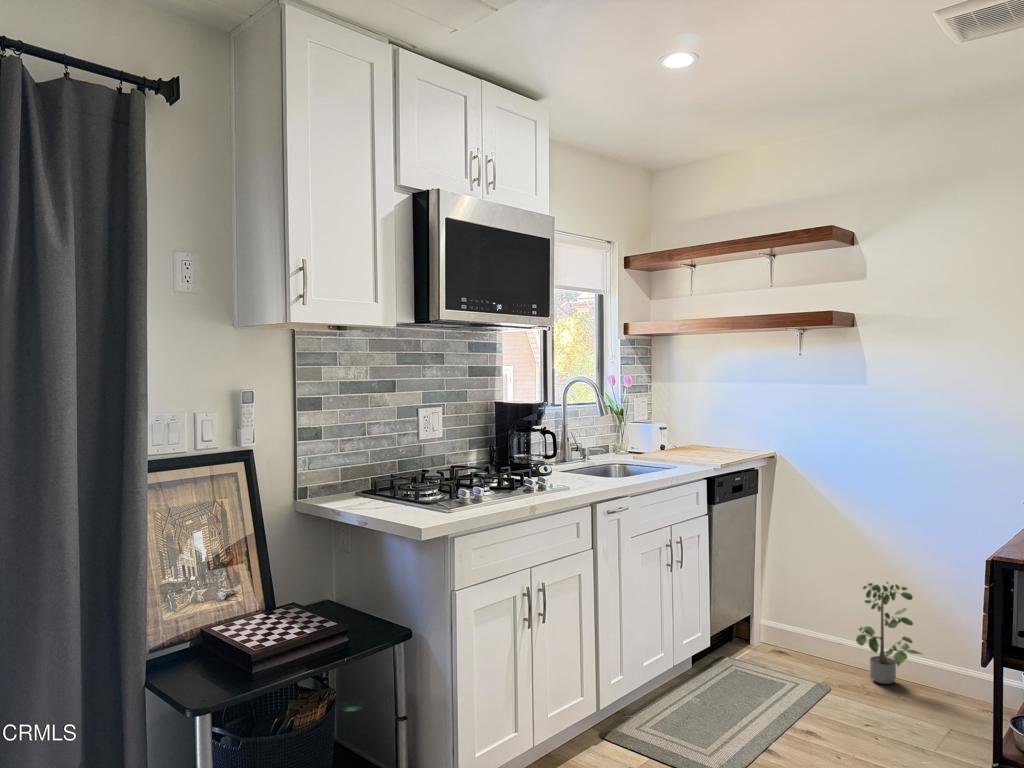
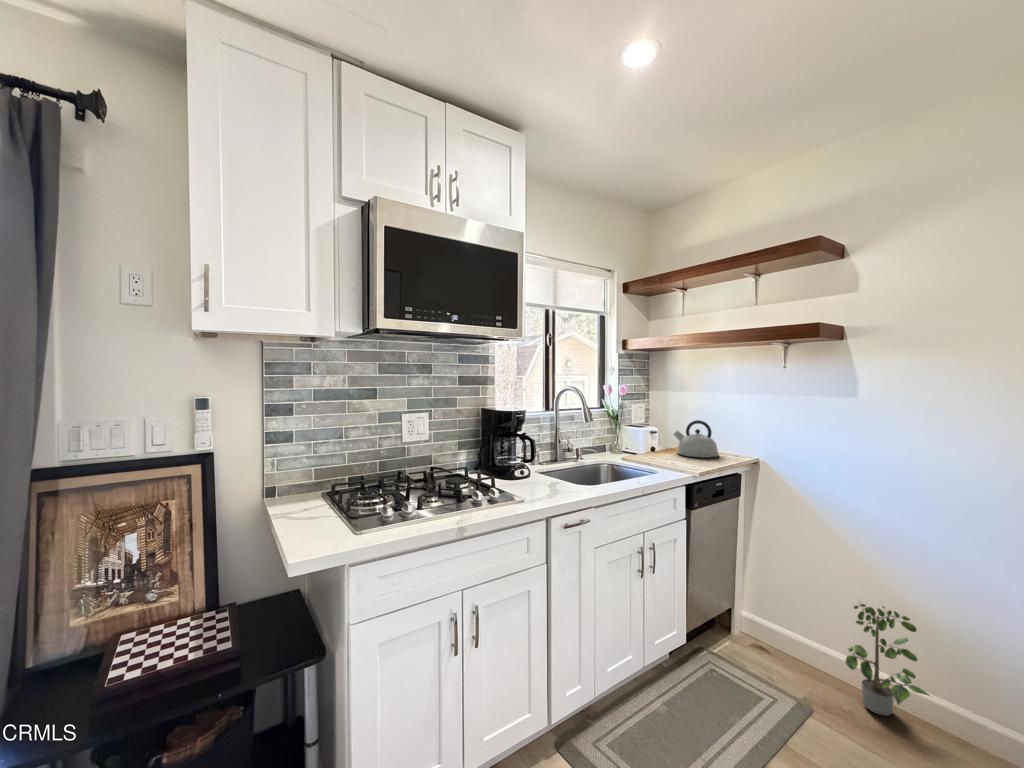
kettle: none [684,414,734,454] -> present [674,420,719,457]

